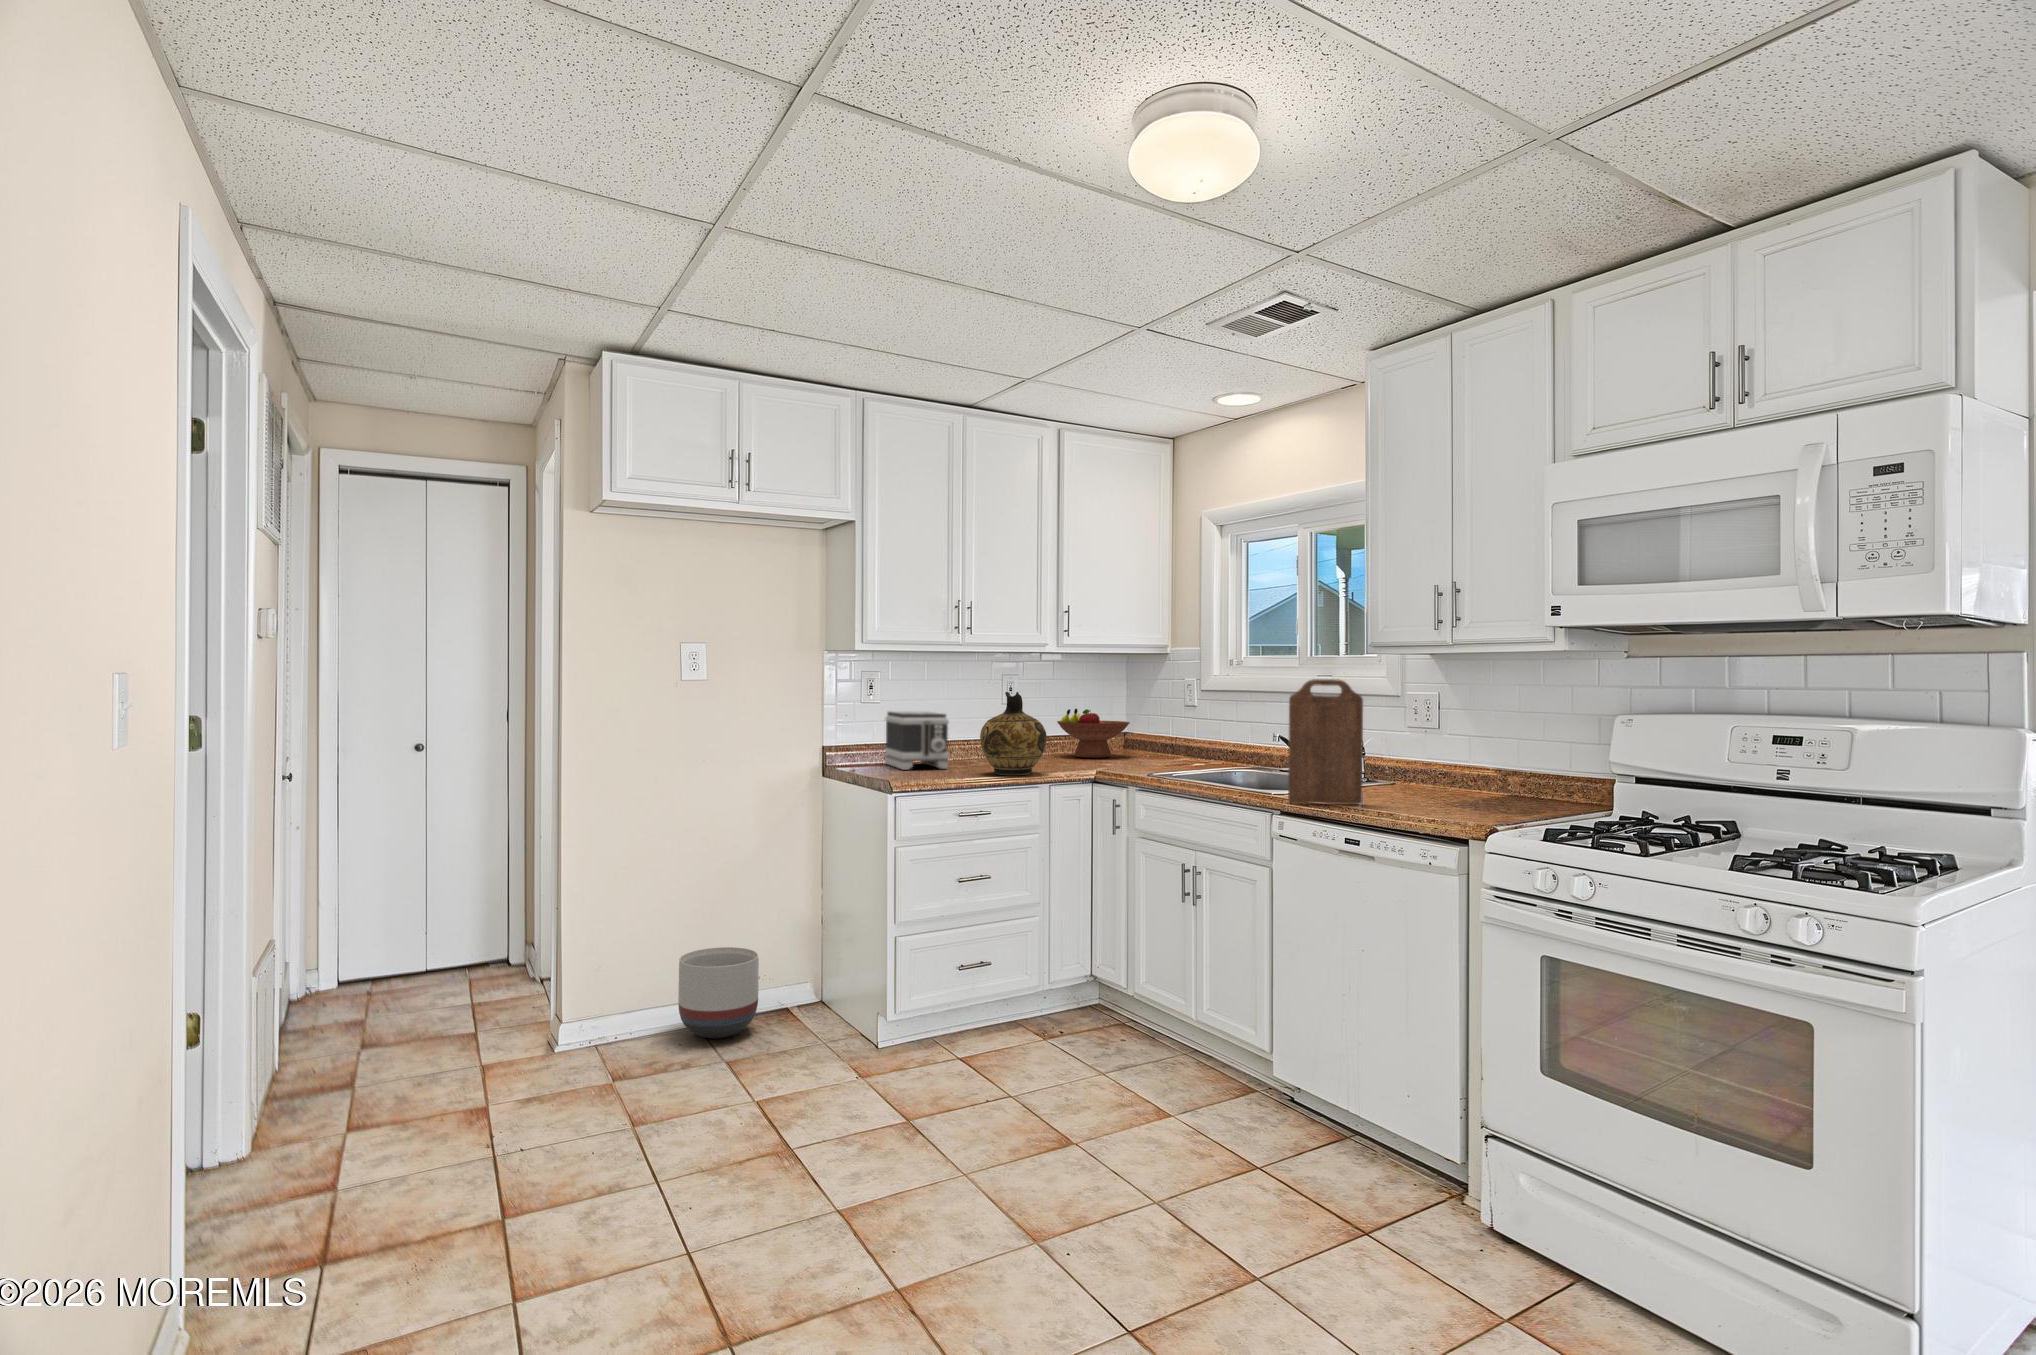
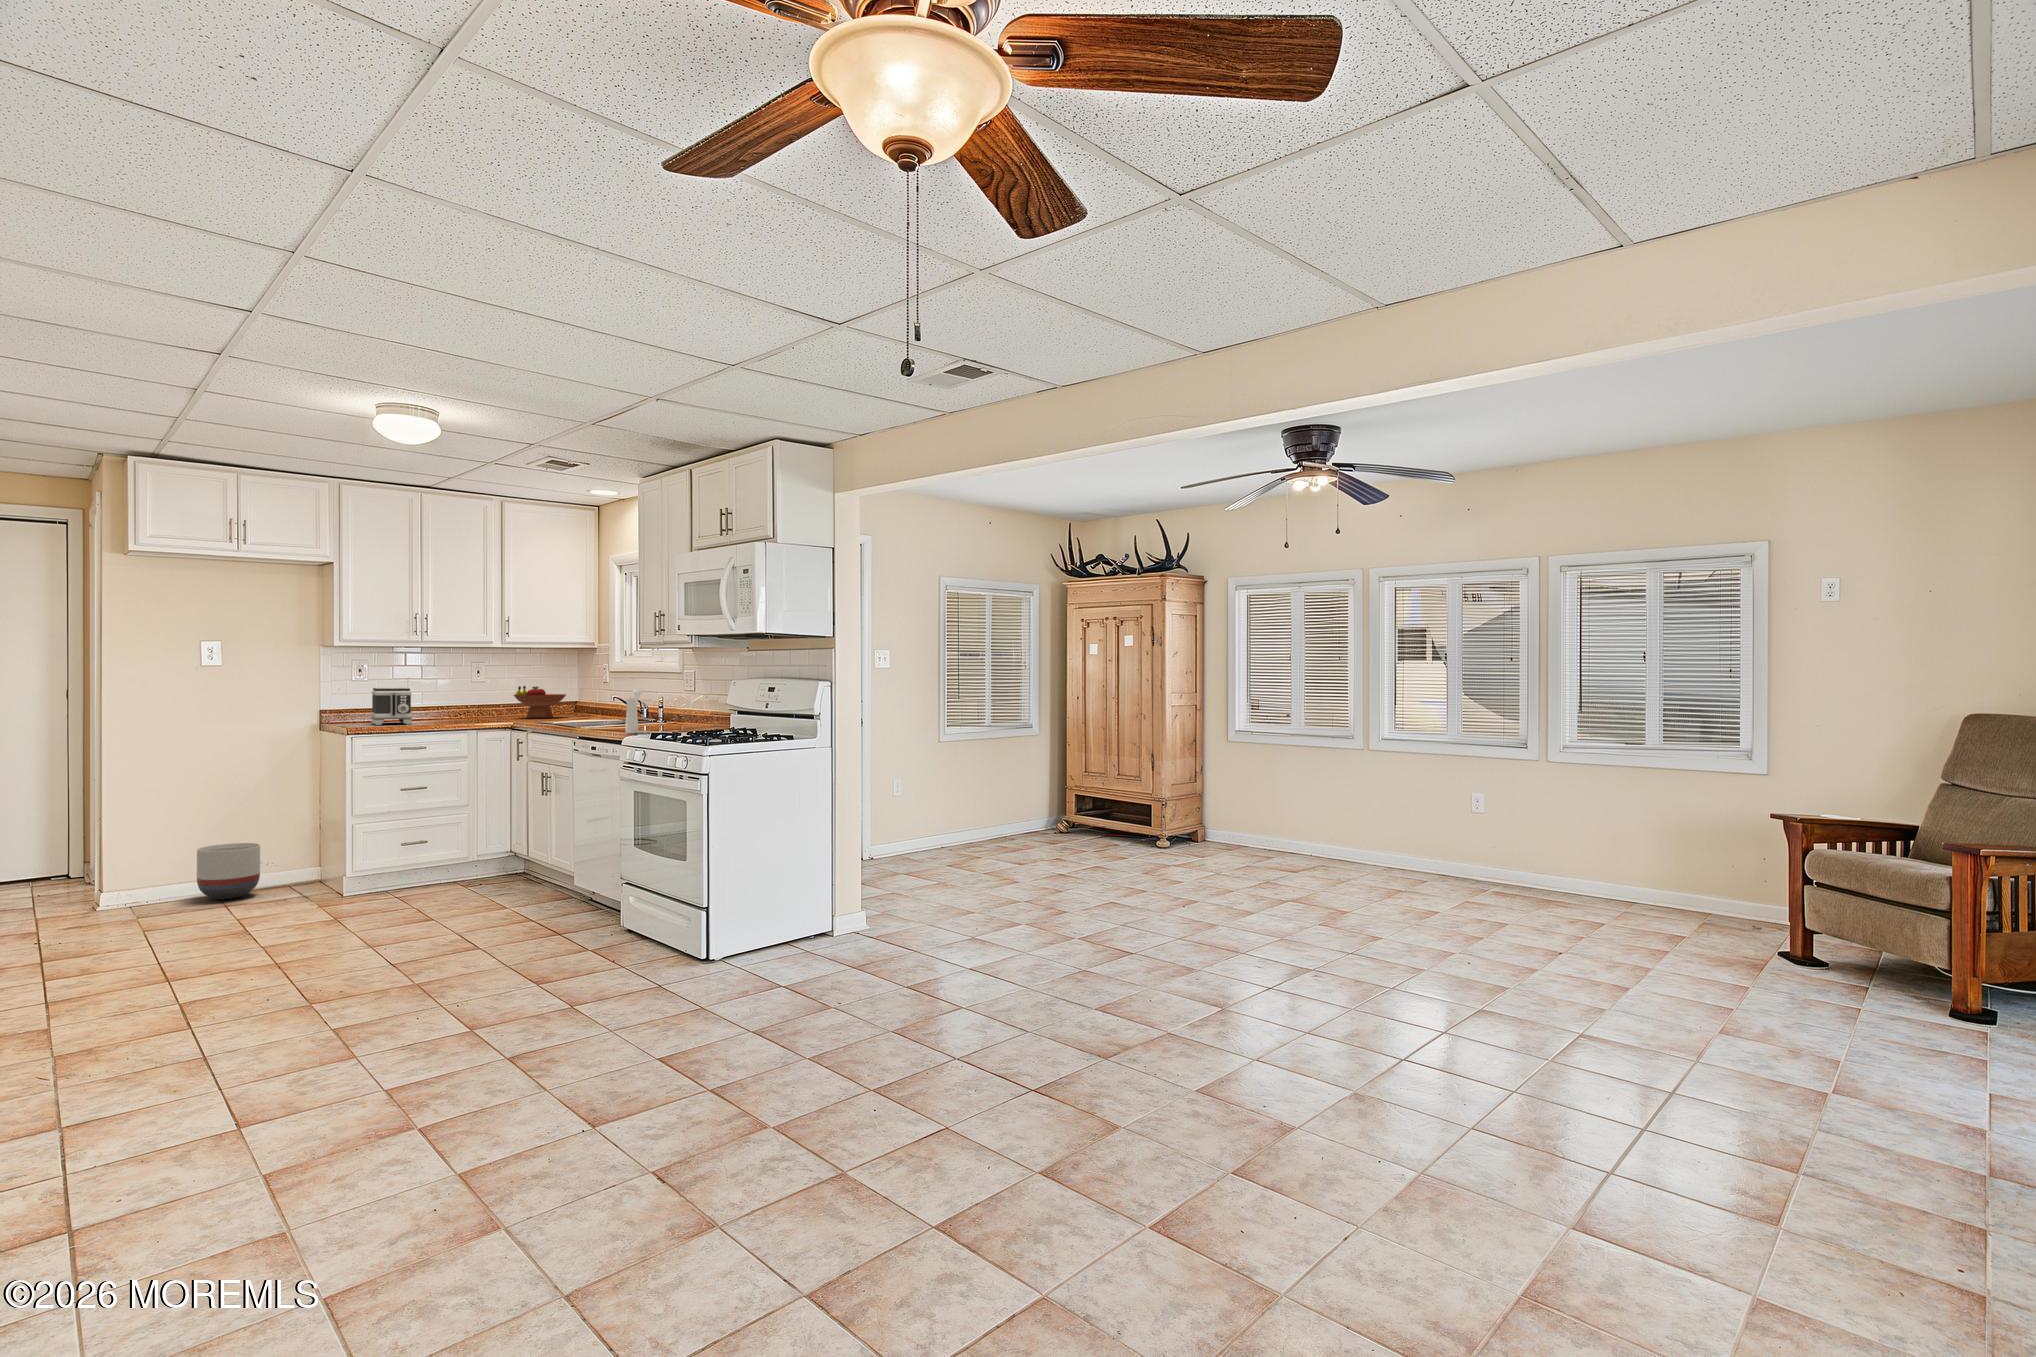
cutting board: present [1288,679,1363,804] -> none [576,664,618,732]
ceramic jug: present [980,692,1047,775] -> none [426,673,474,726]
pepper mill: none [1397,726,1426,813] -> present [626,689,642,733]

